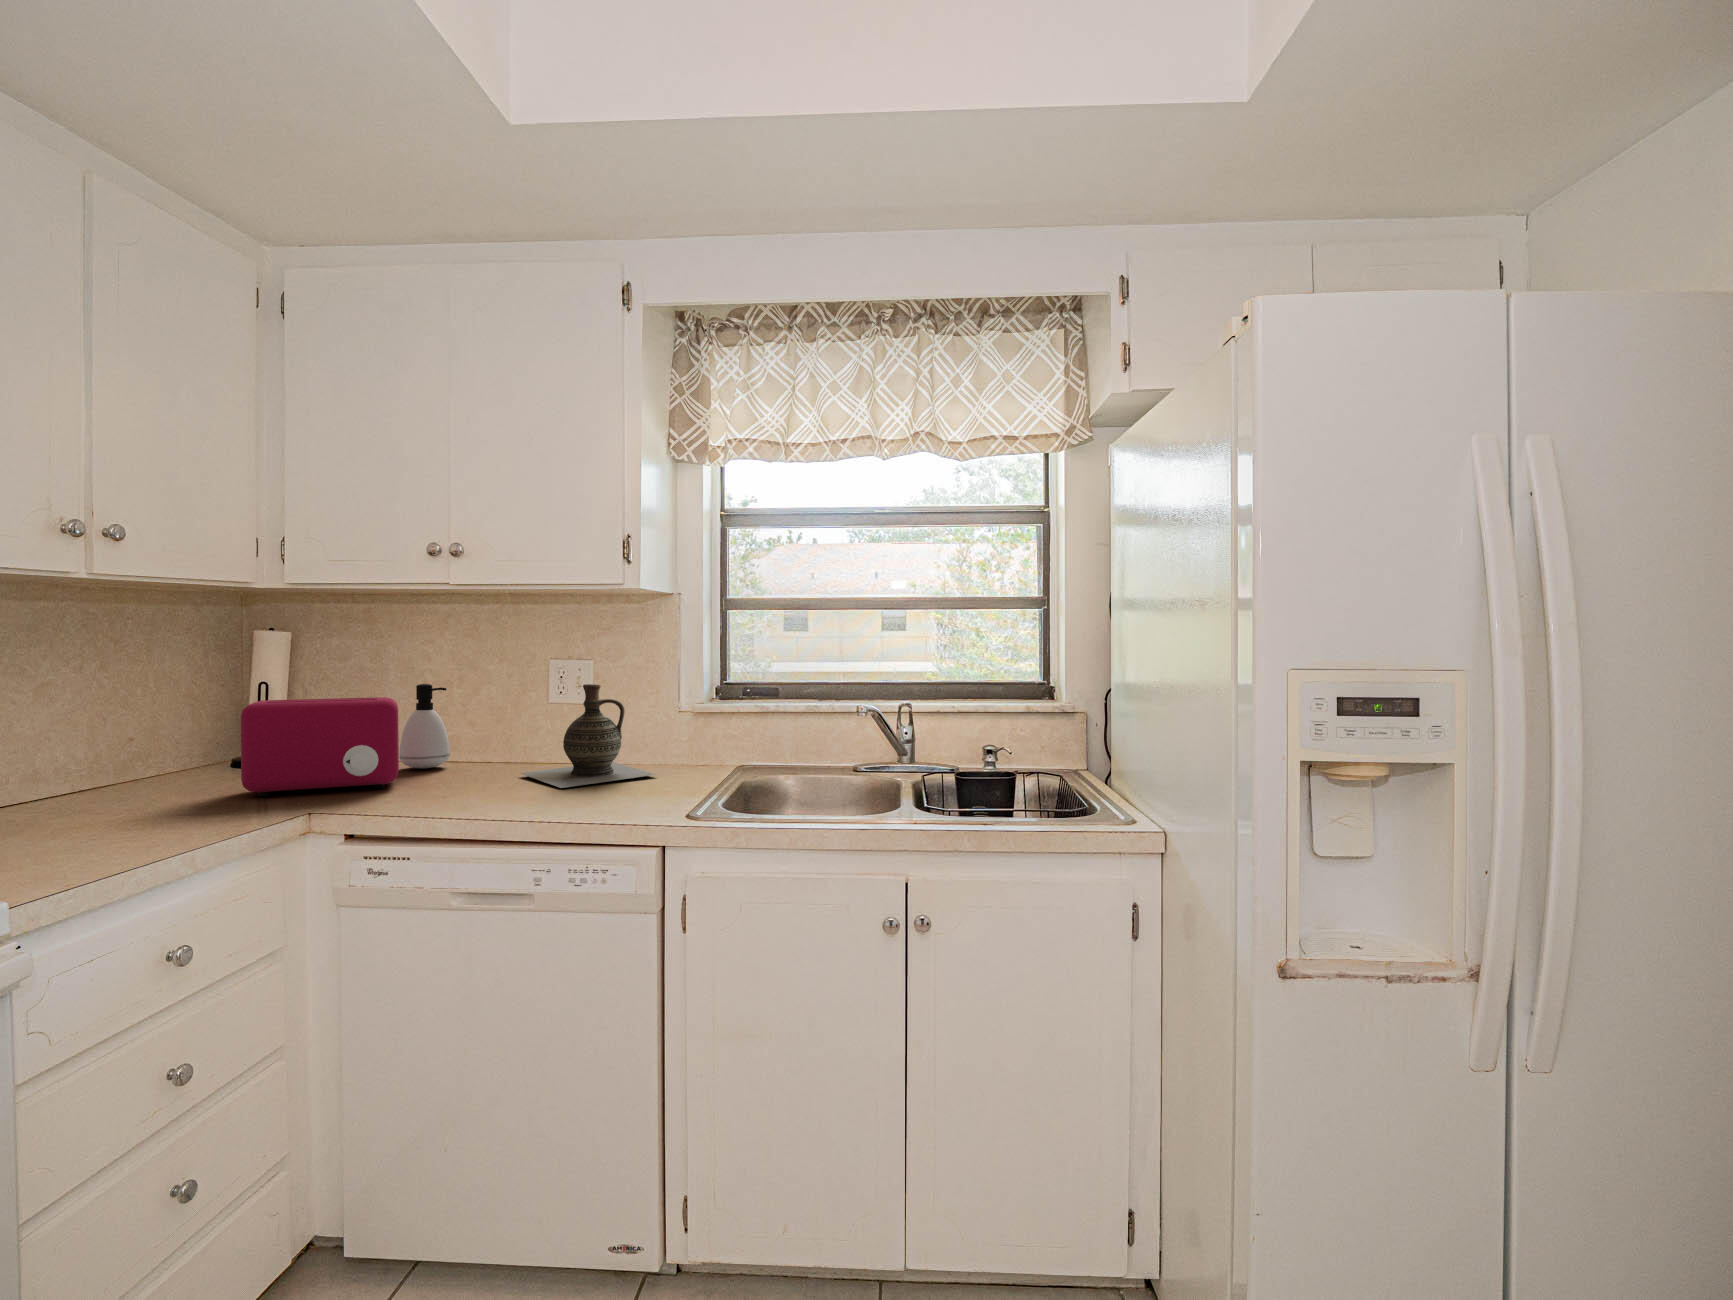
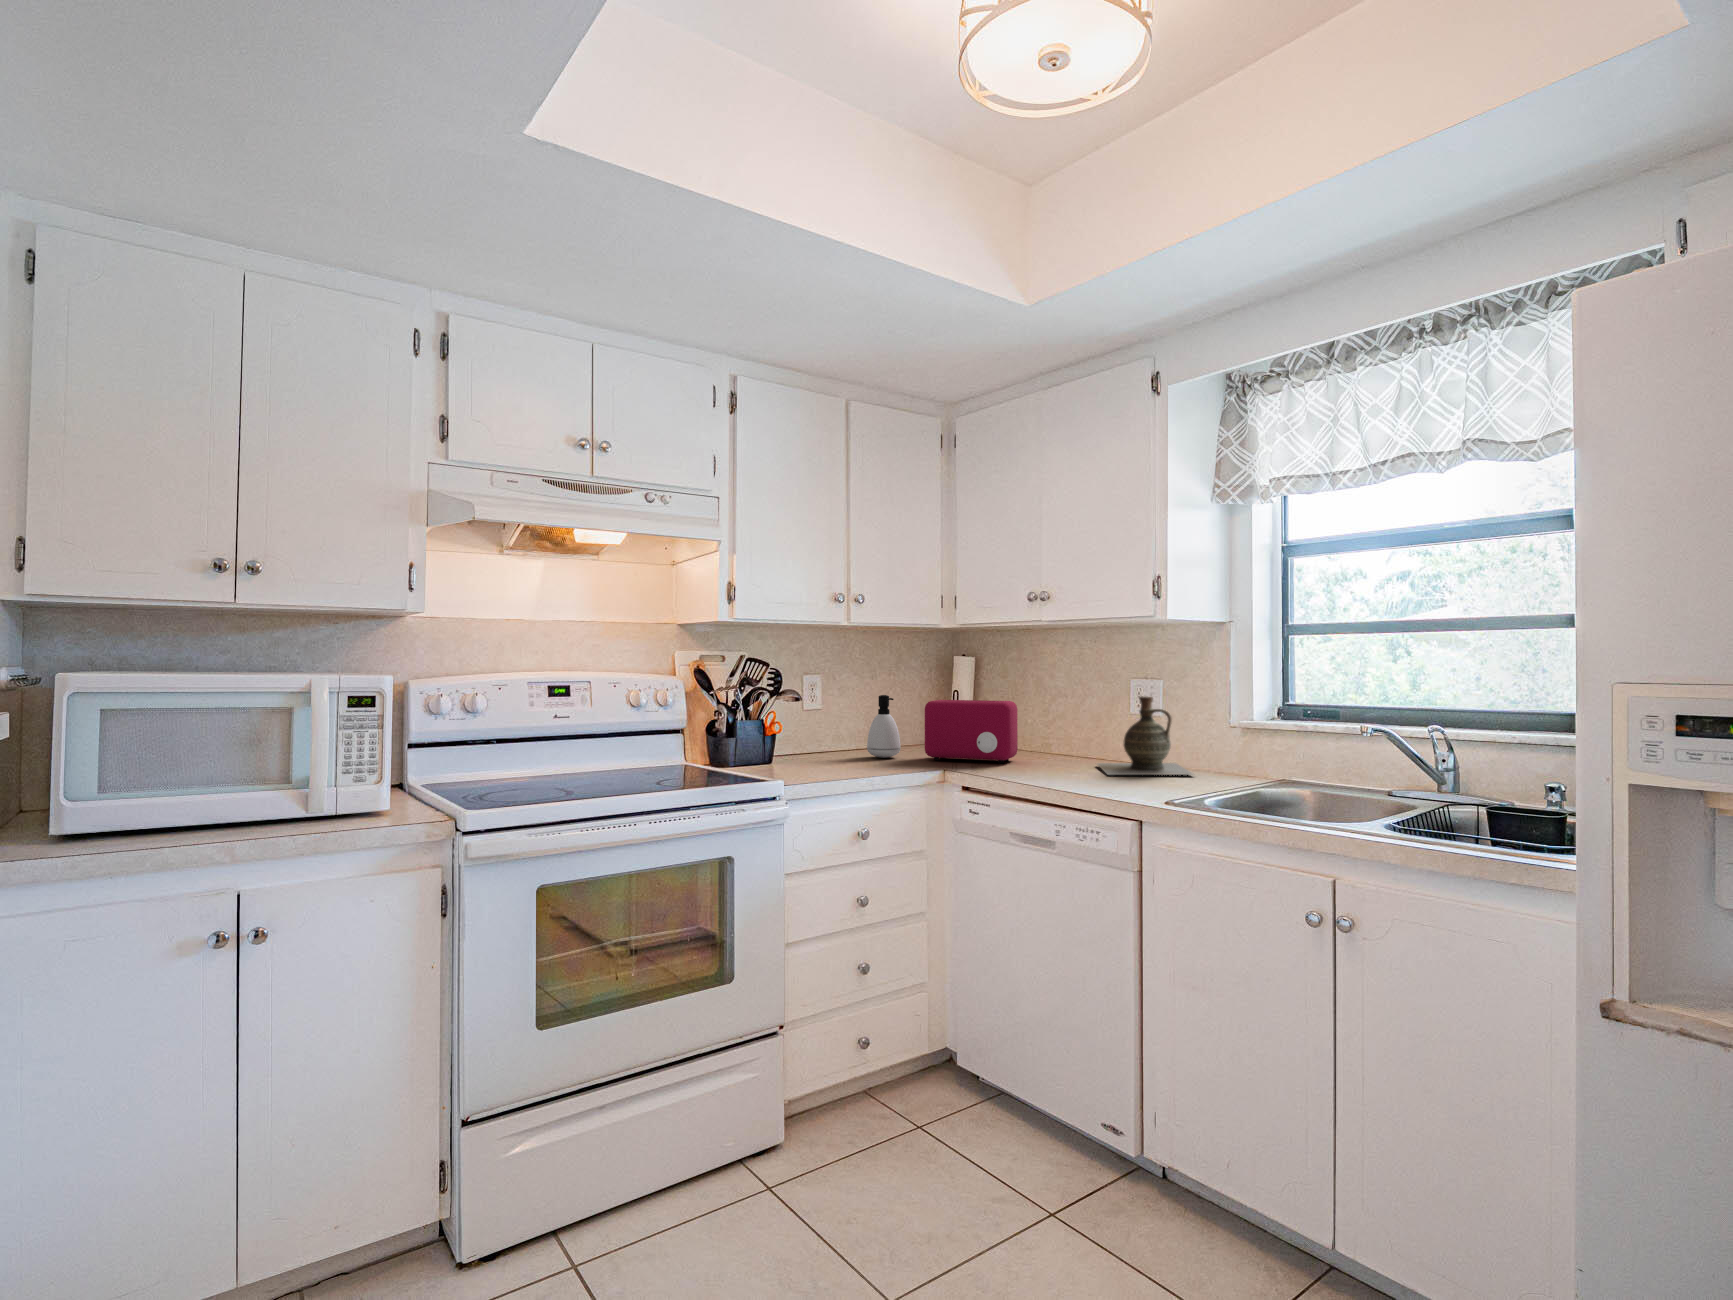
soap dispenser: present [399,684,450,768] -> present [867,695,901,758]

